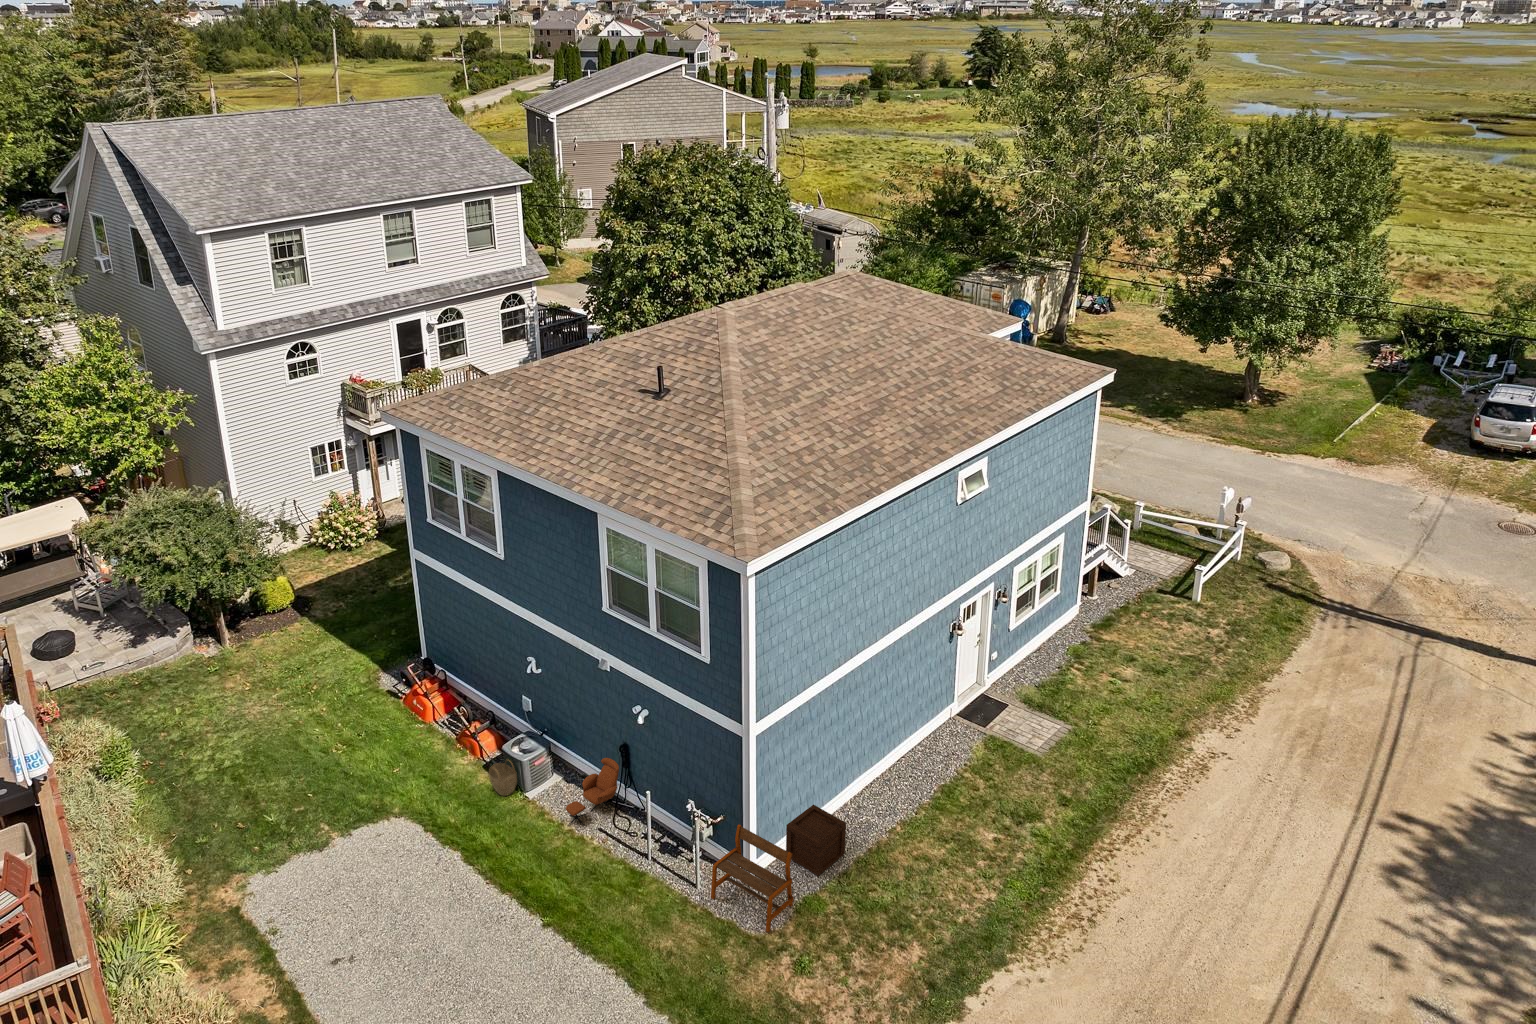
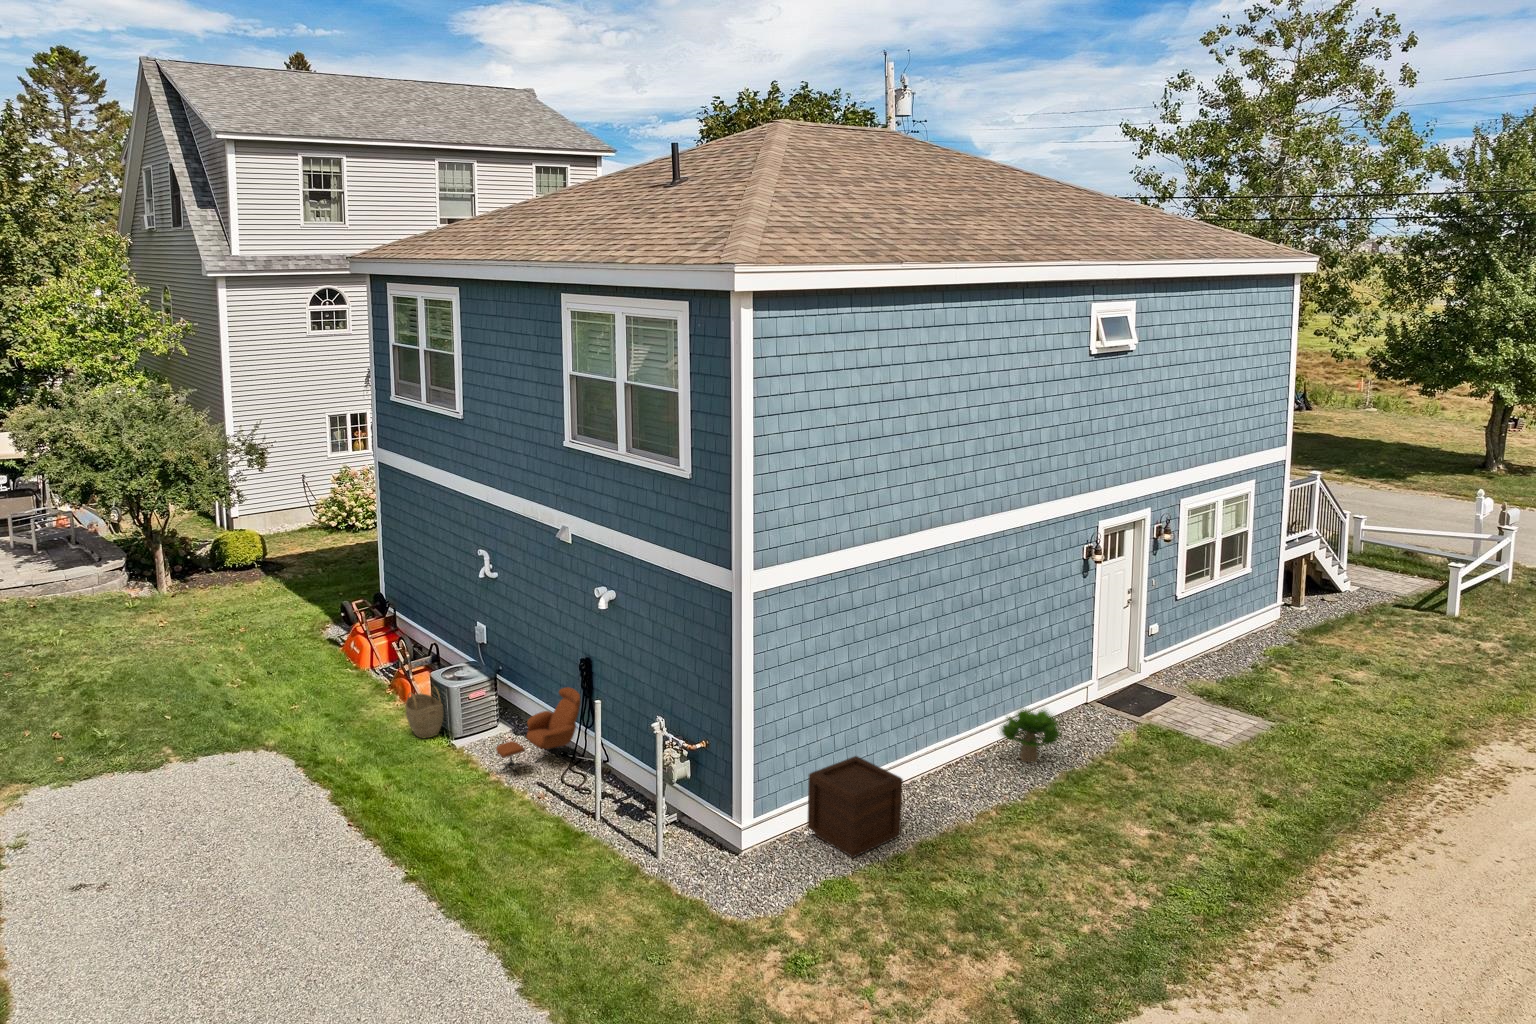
potted plant: none [897,740,940,778] -> present [1000,708,1061,763]
bench: present [711,824,794,932] -> none [677,753,805,918]

